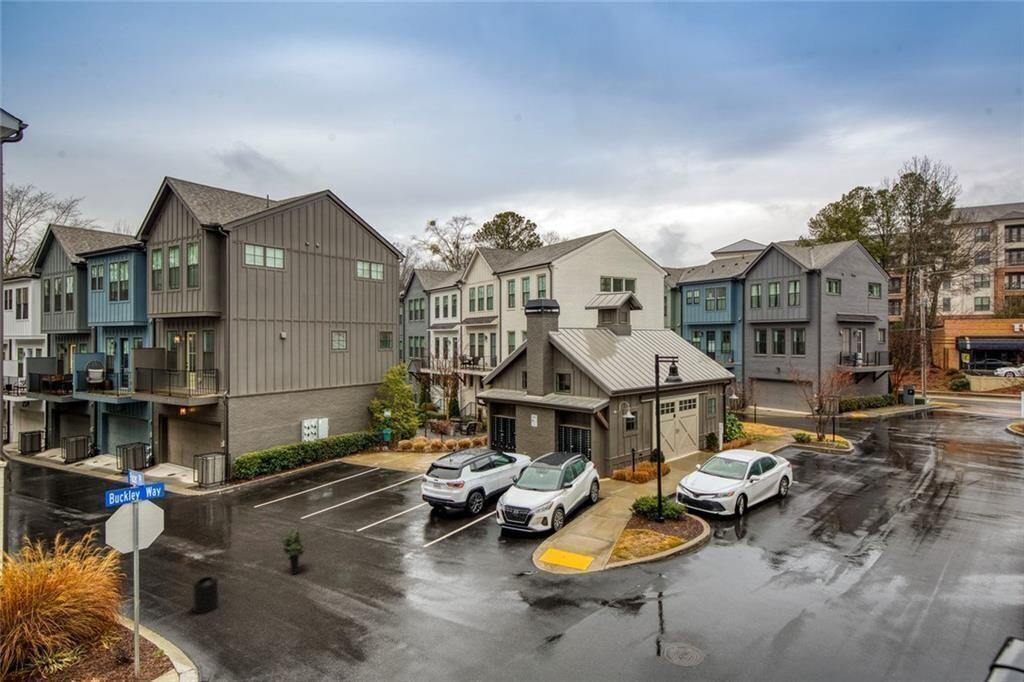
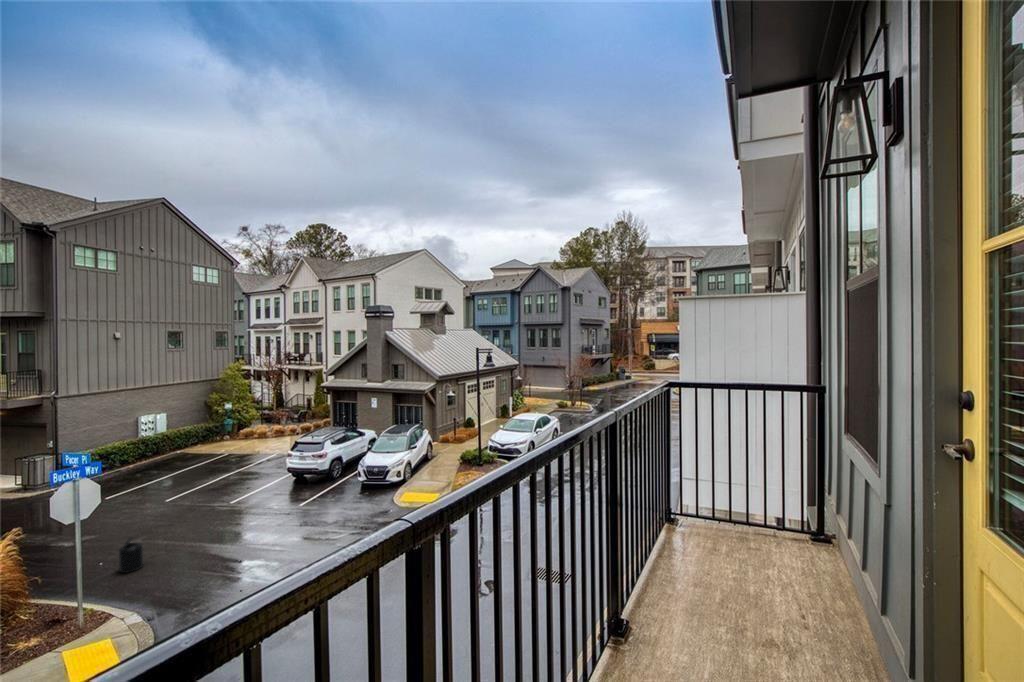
potted plant: present [282,530,305,574] -> none [187,499,211,536]

